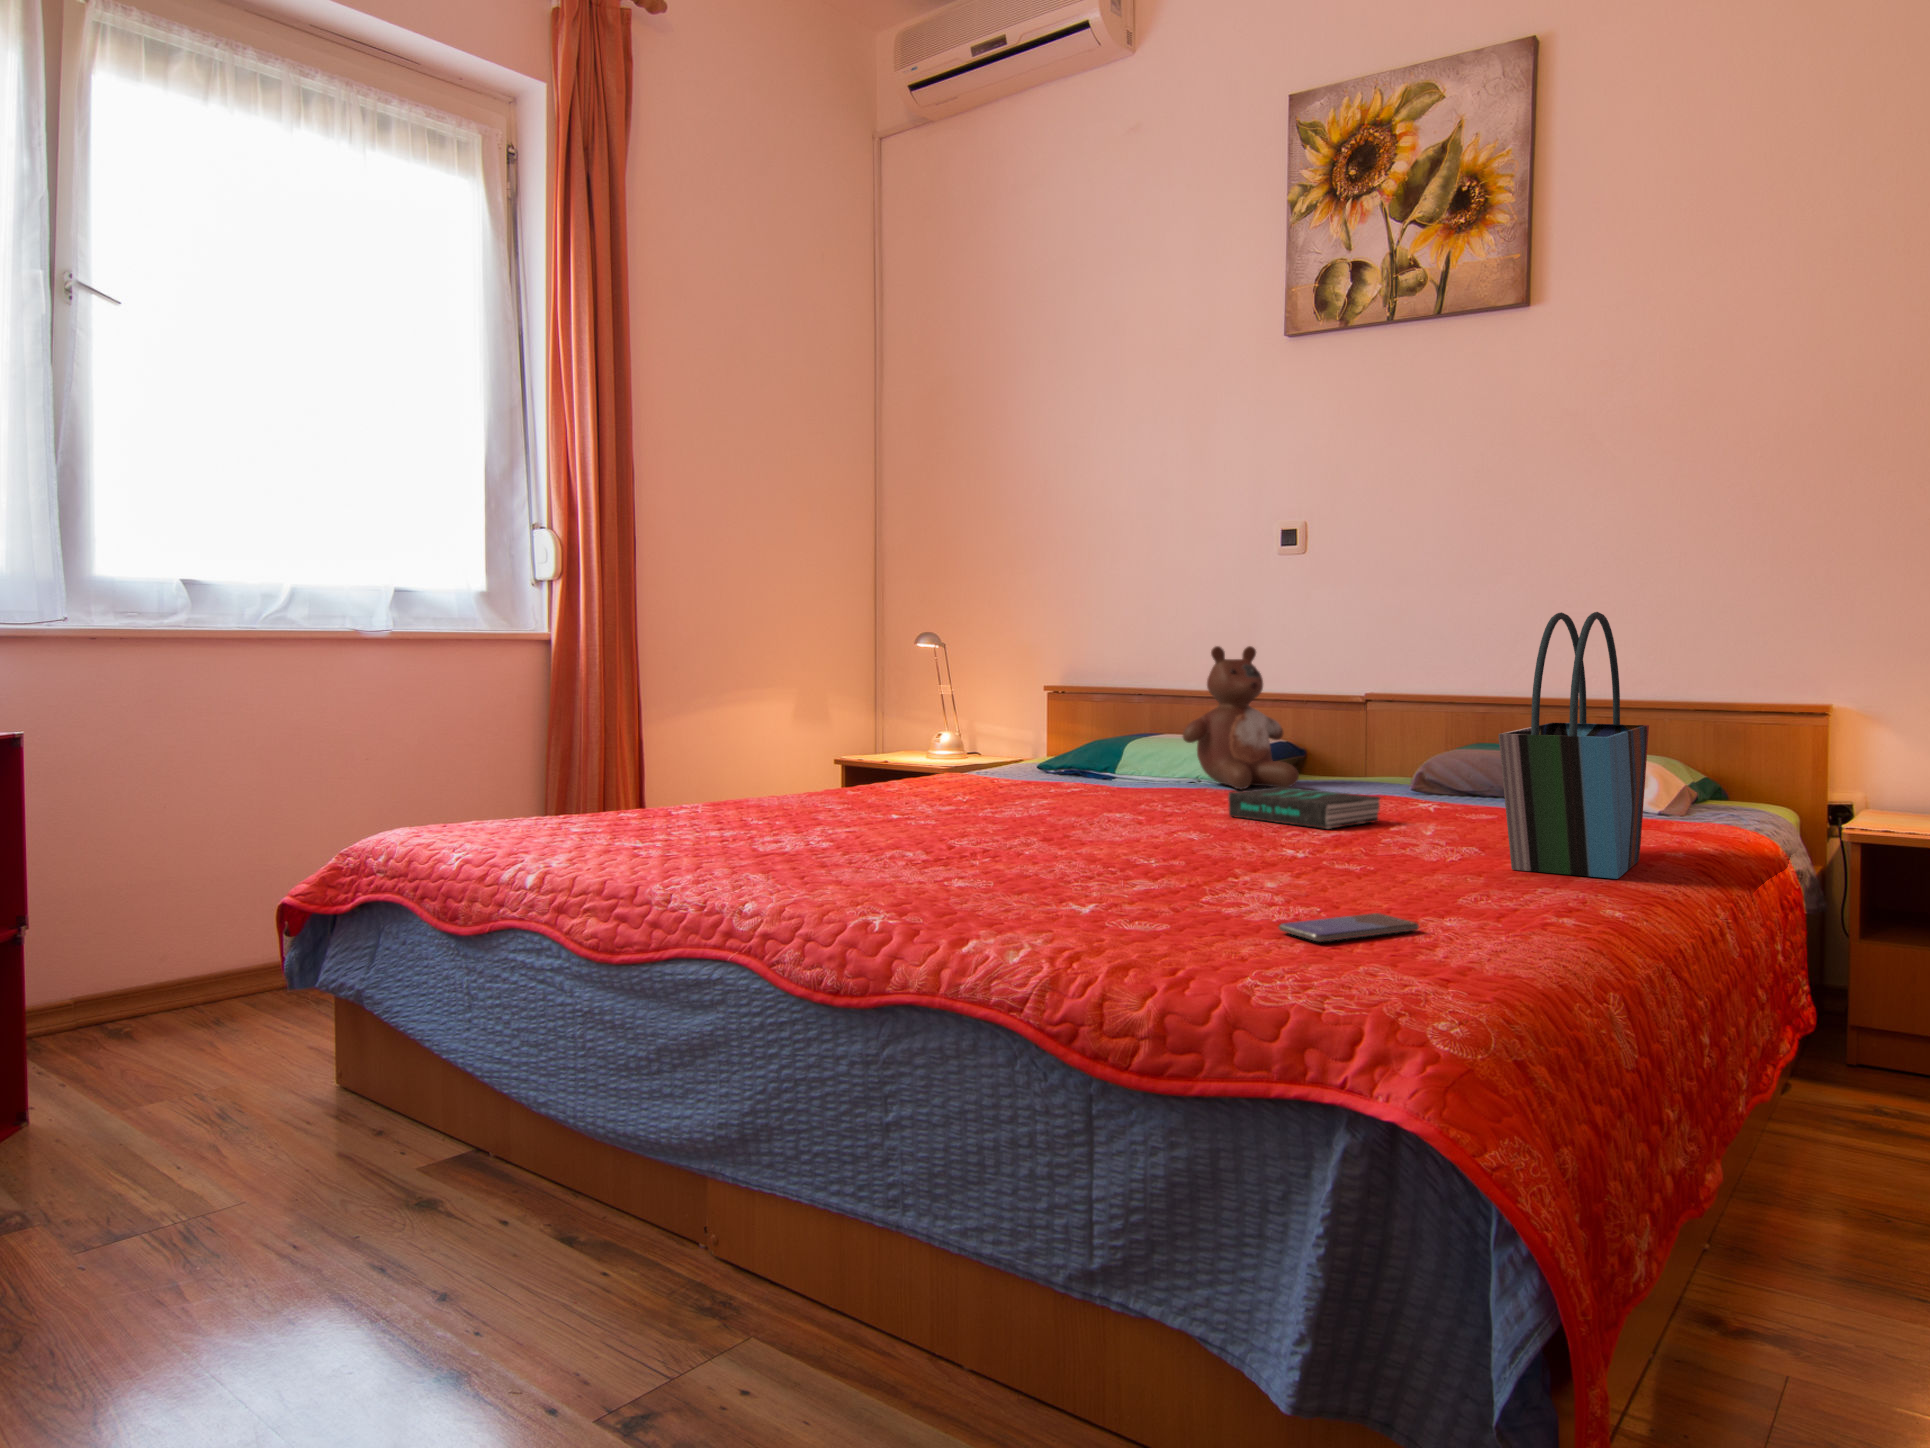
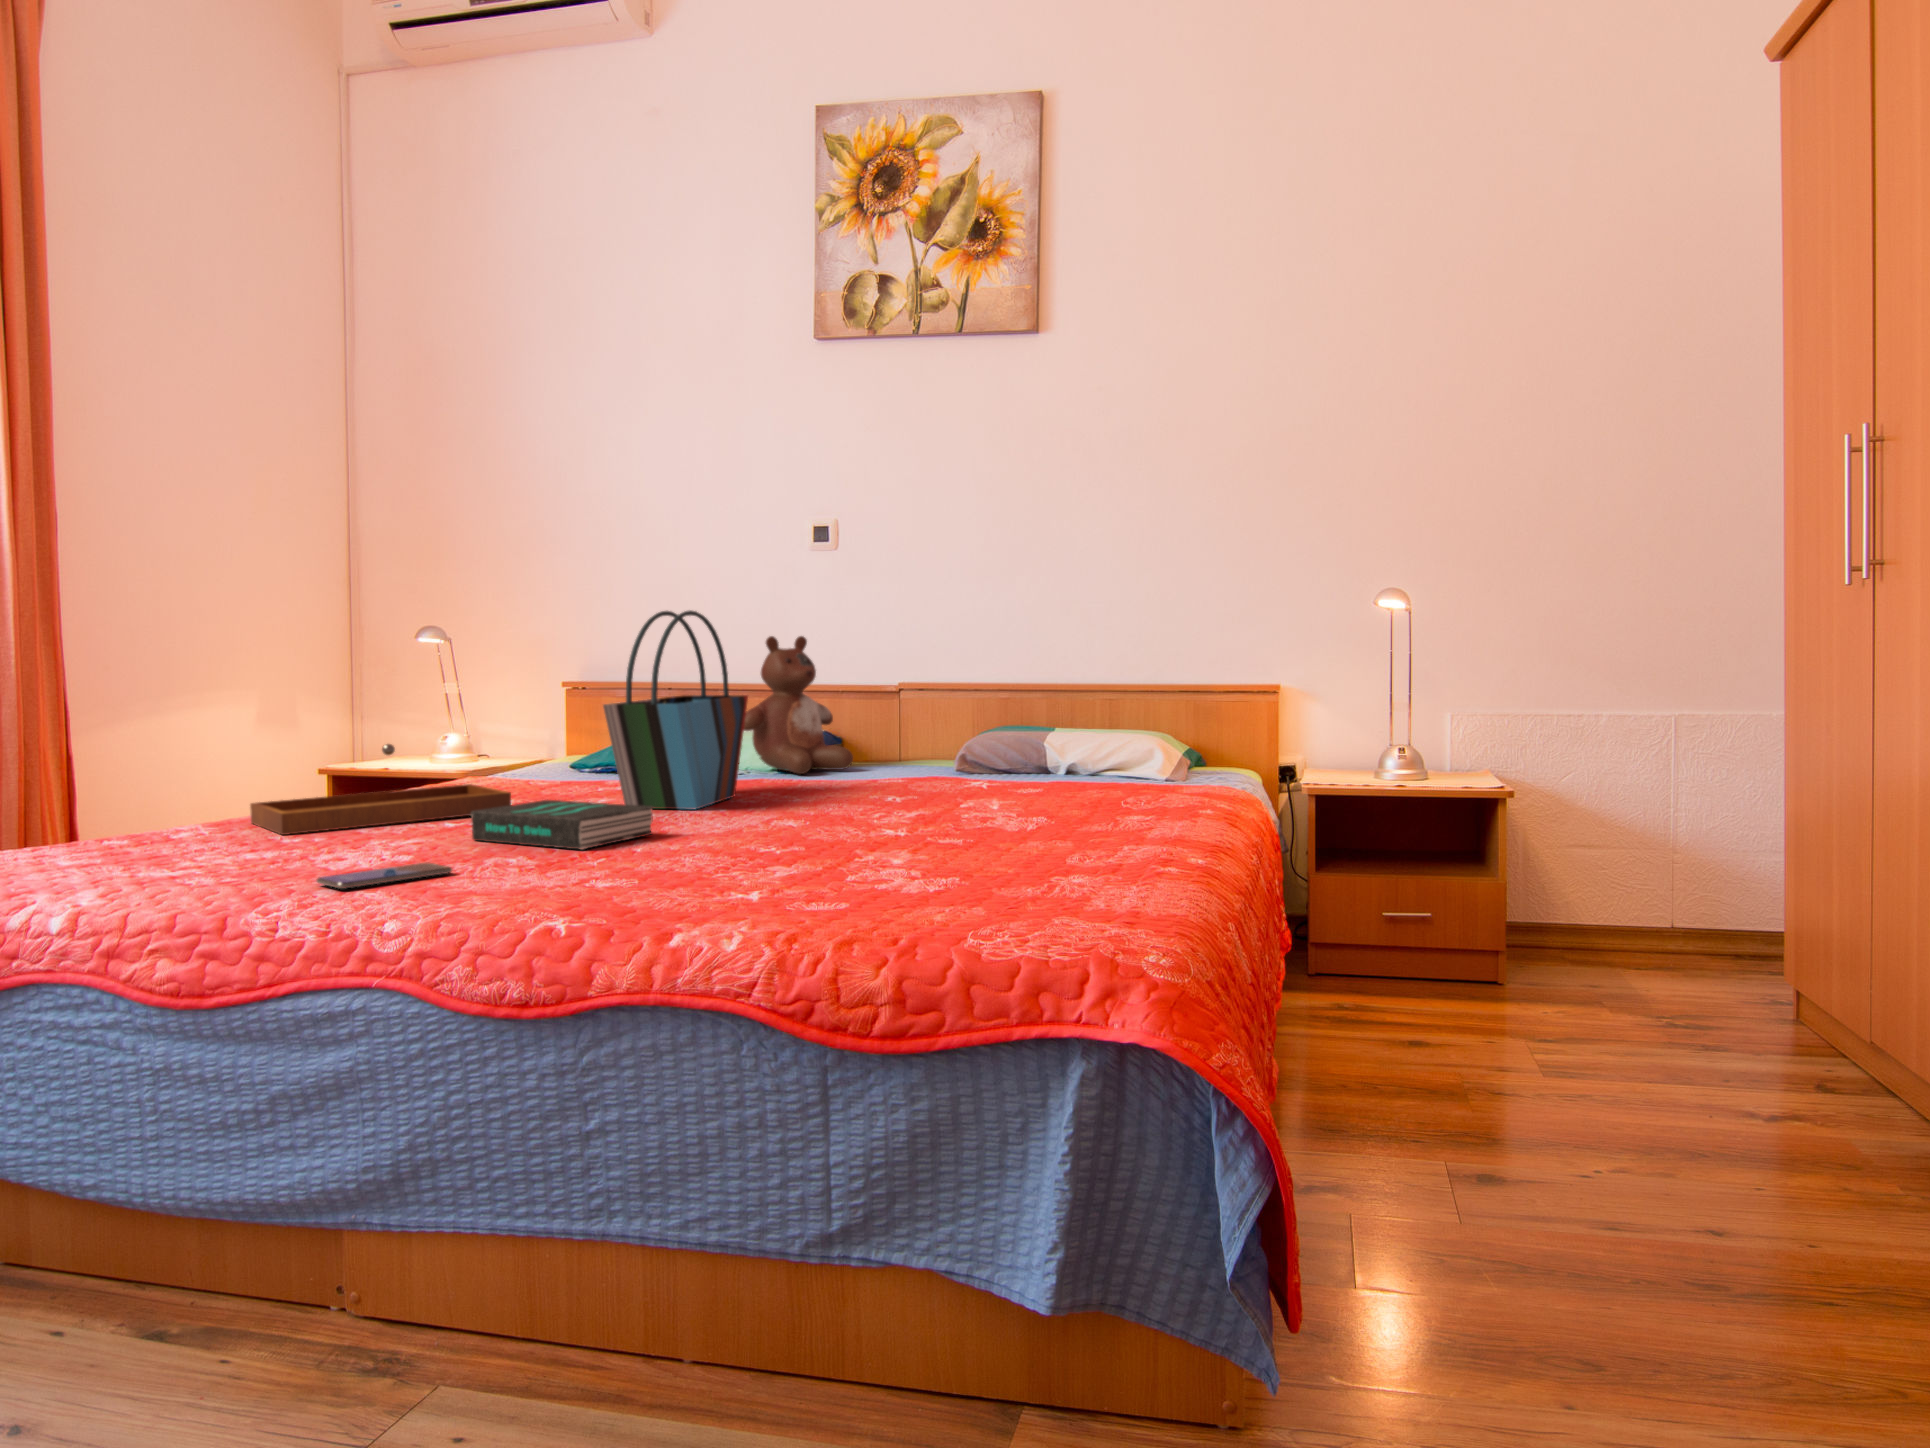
tote bag: present [1498,612,1649,879] -> present [603,610,748,809]
tray: none [732,742,940,819] -> present [250,744,511,835]
book: present [1228,787,1380,829] -> present [471,800,654,849]
smartphone: present [1279,913,1419,942] -> present [317,863,452,889]

